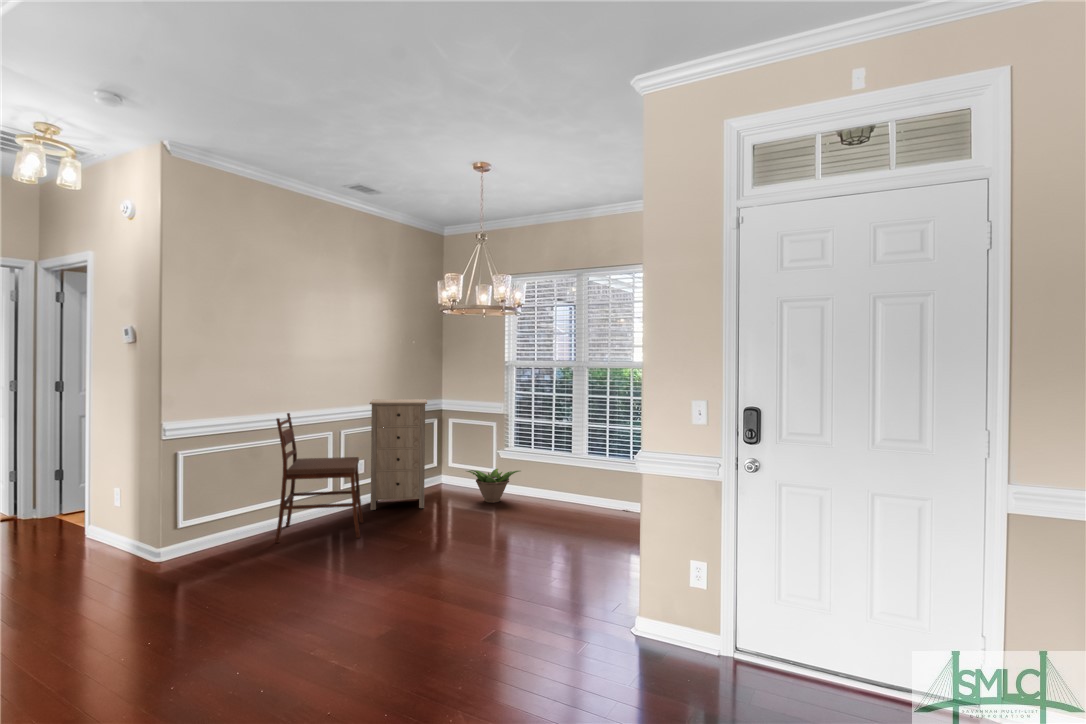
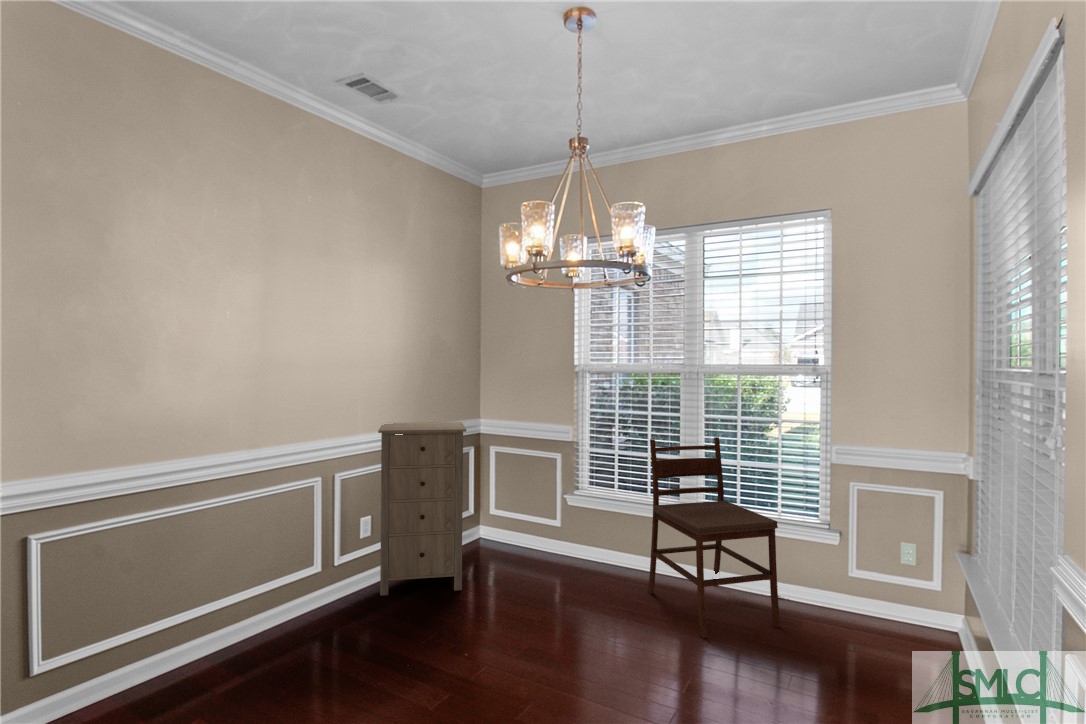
dining chair: present [275,413,363,543] -> present [648,437,780,638]
decorative plant: present [467,469,519,503] -> none [521,522,603,577]

